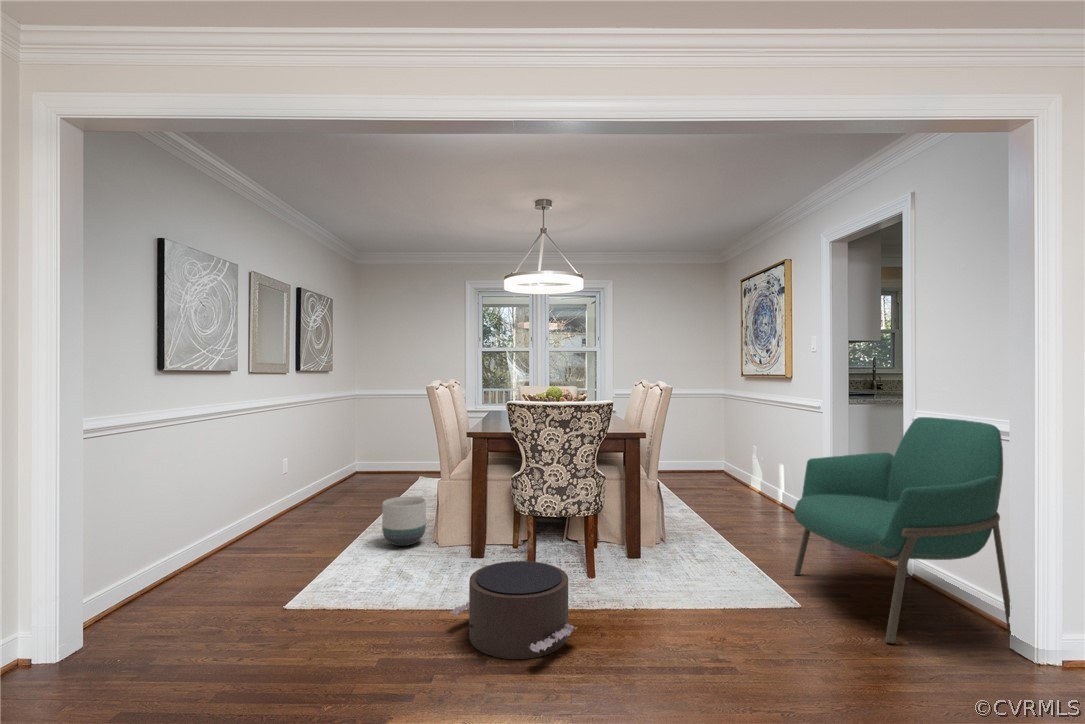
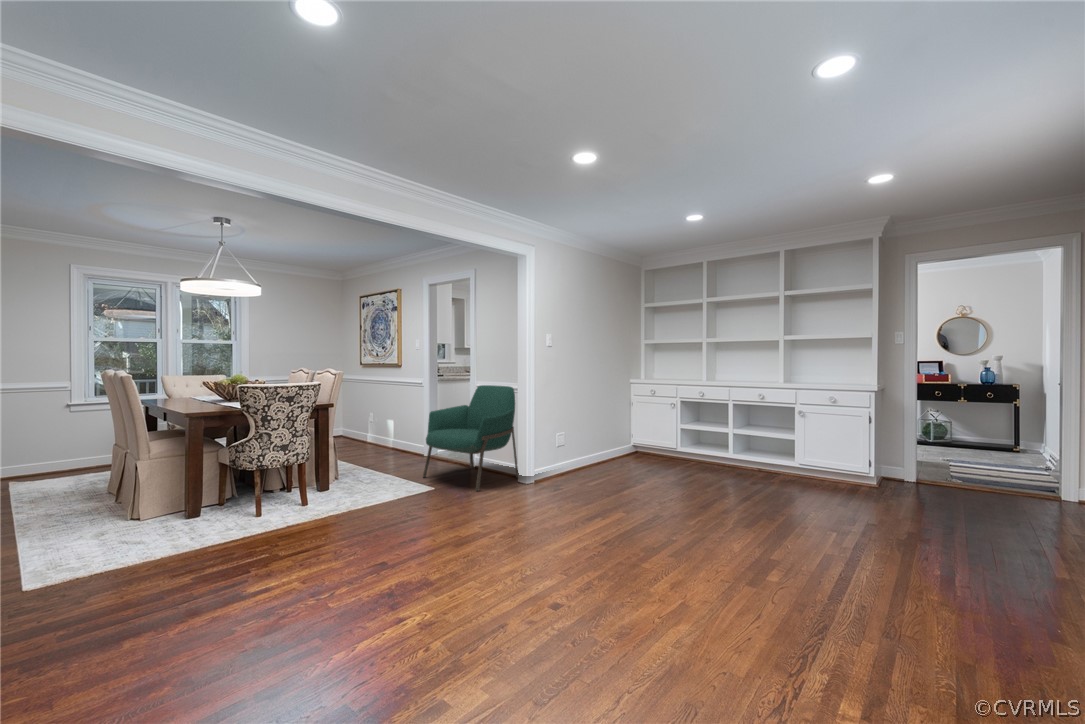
planter: present [382,497,426,546] -> none [67,480,121,527]
pouf: present [450,561,577,659] -> none [228,492,329,550]

